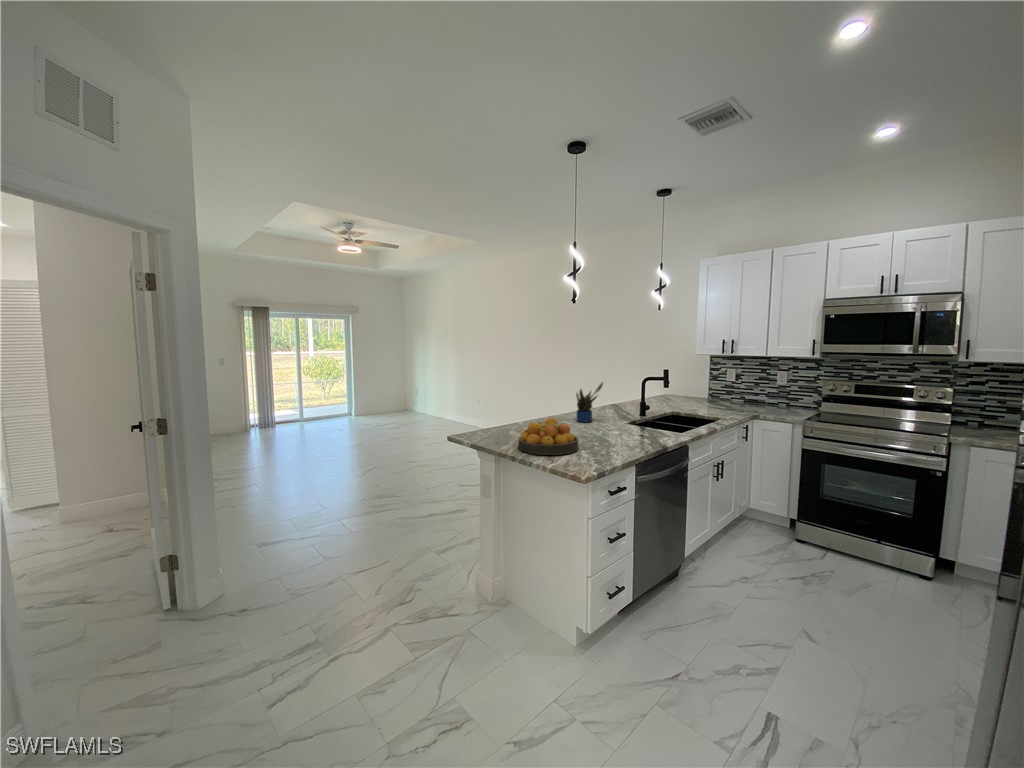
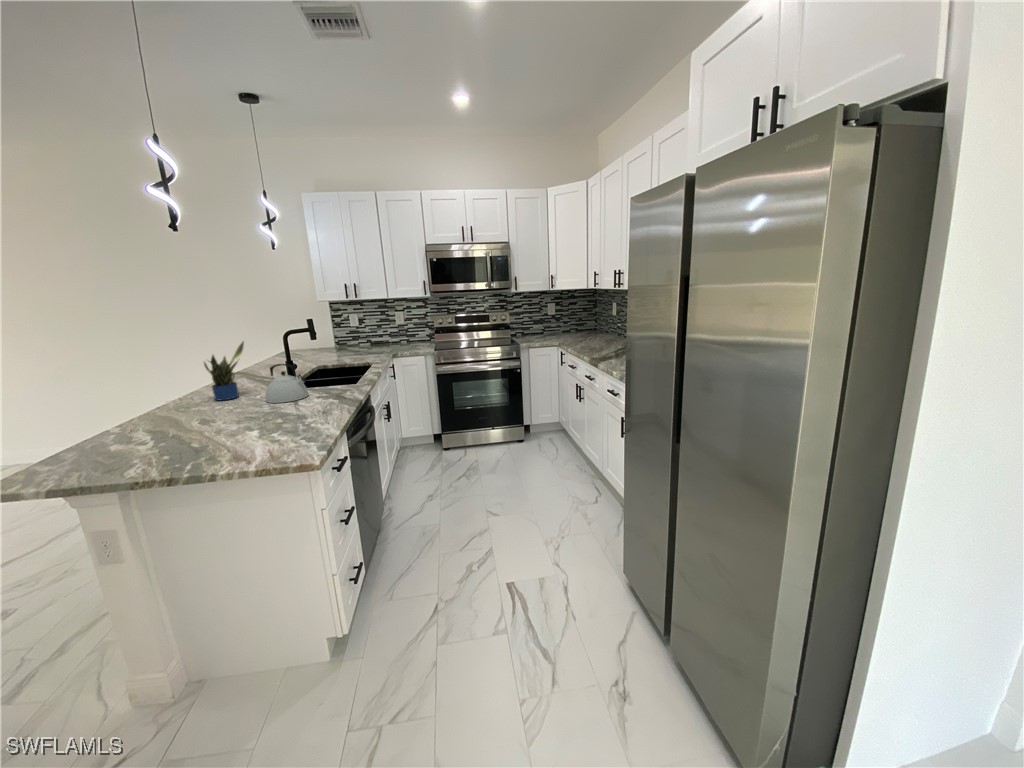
kettle: none [602,403,634,434] -> present [265,364,309,403]
fruit bowl: present [518,418,579,455] -> none [157,402,268,463]

